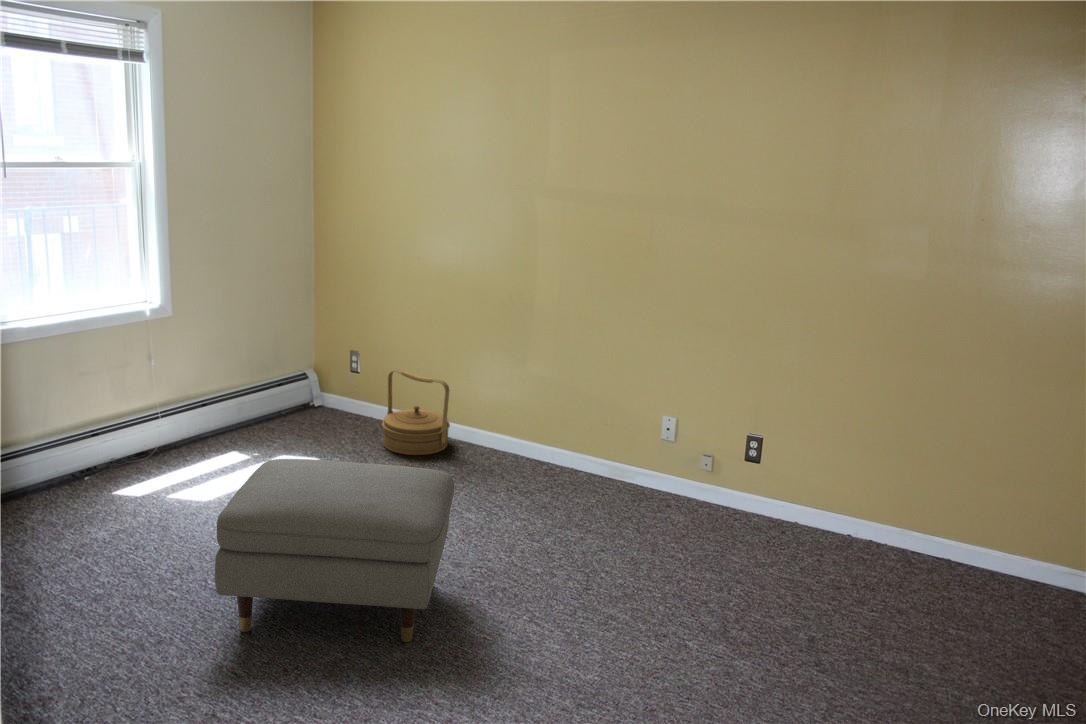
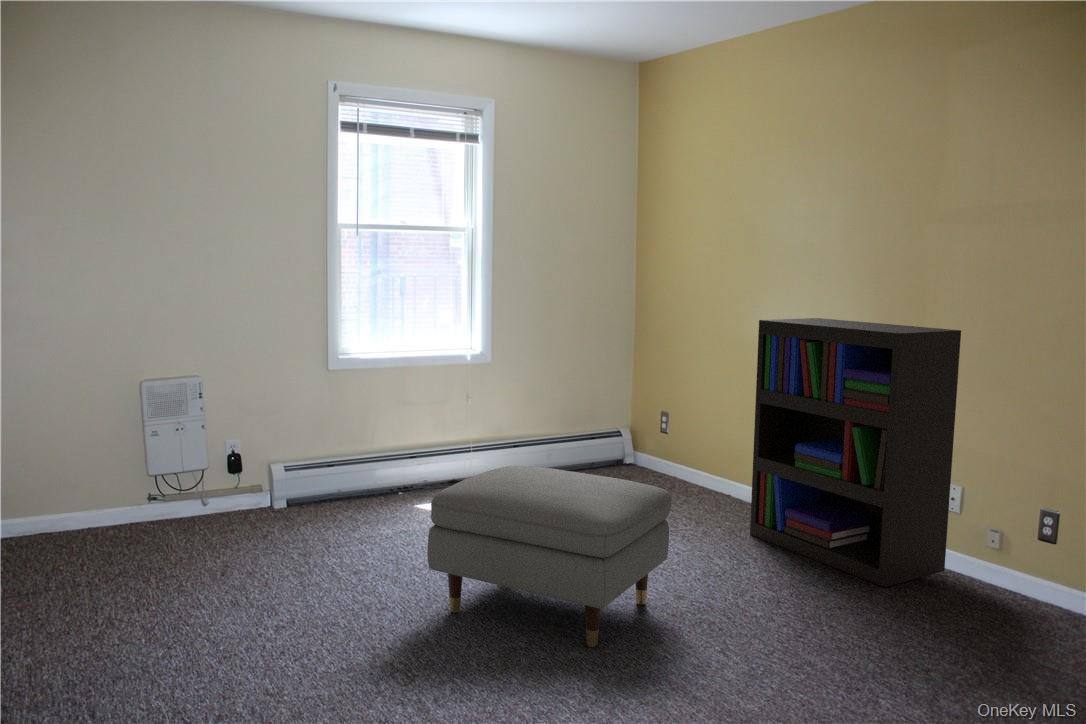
bookshelf: none [475,274,663,520] -> present [750,318,961,587]
woven basket: present [382,369,450,455] -> none [671,422,742,510]

